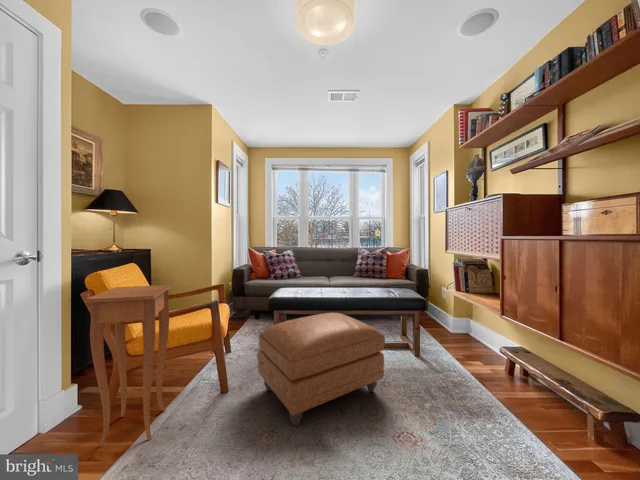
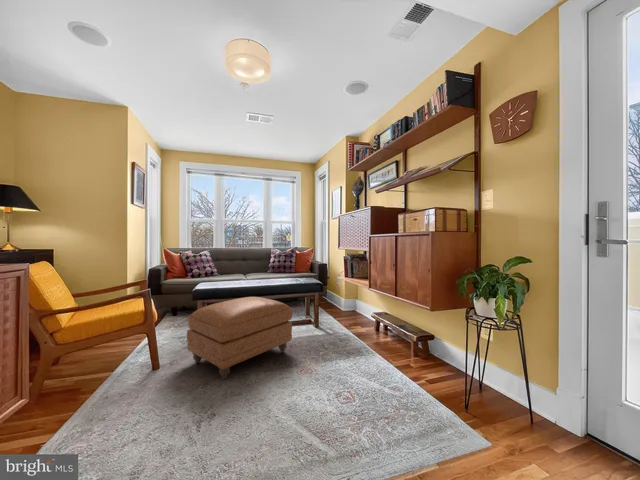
side table: present [85,285,171,447] -> none [27,276,105,421]

